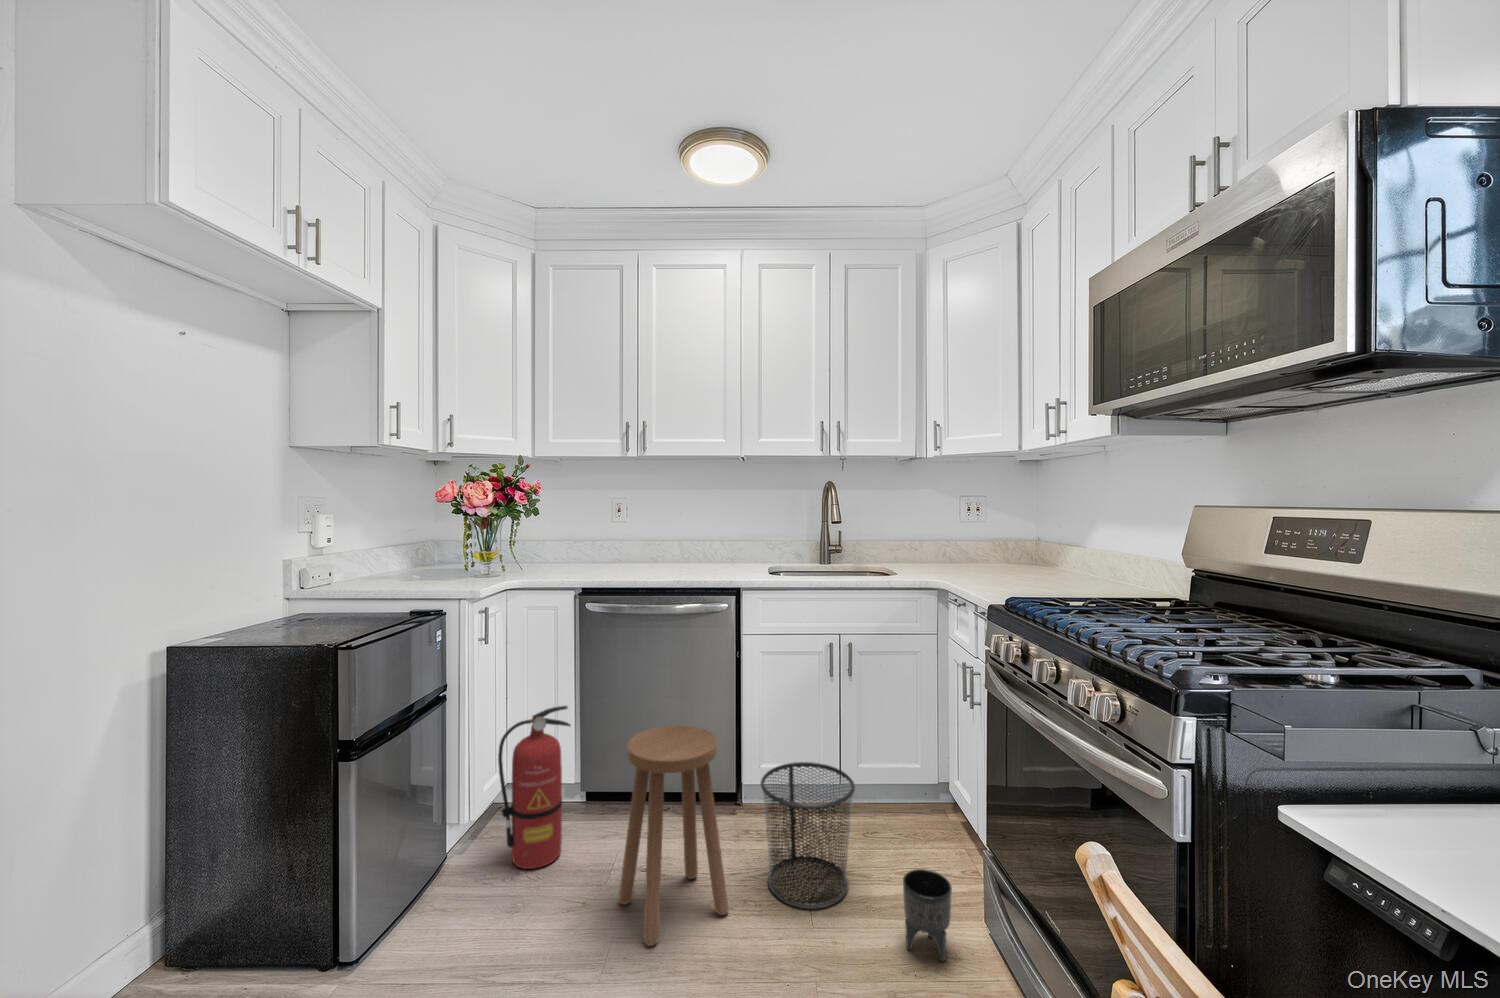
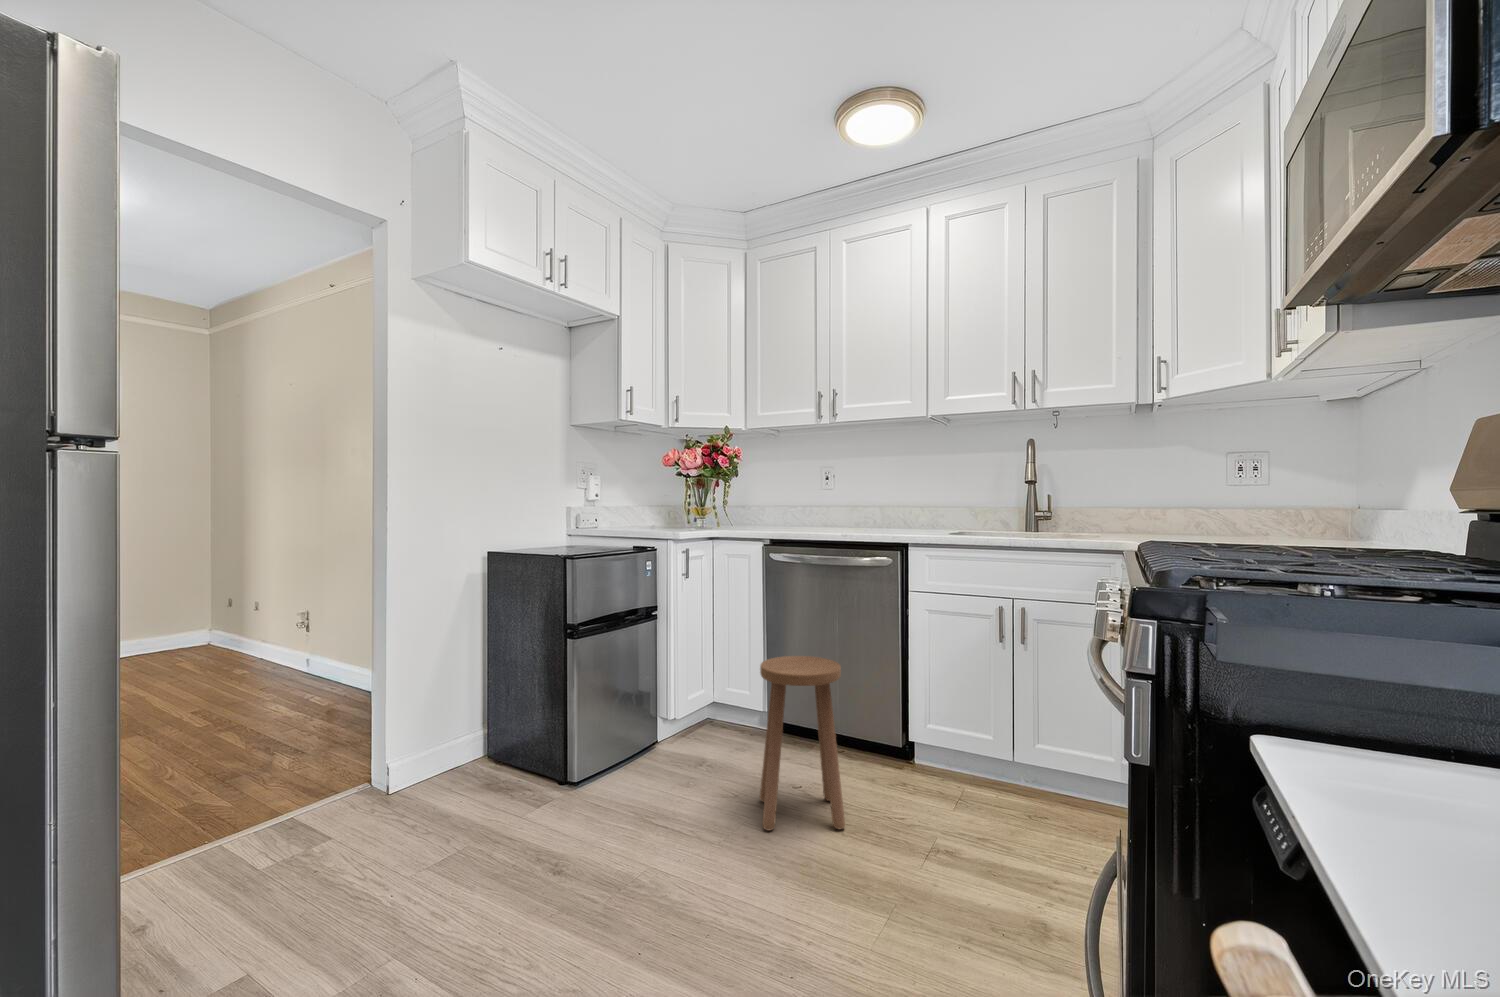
fire extinguisher: present [498,706,571,869] -> none [687,635,747,765]
waste bin: present [760,762,855,908] -> none [886,714,985,851]
planter: present [903,869,952,961] -> none [996,826,1050,920]

